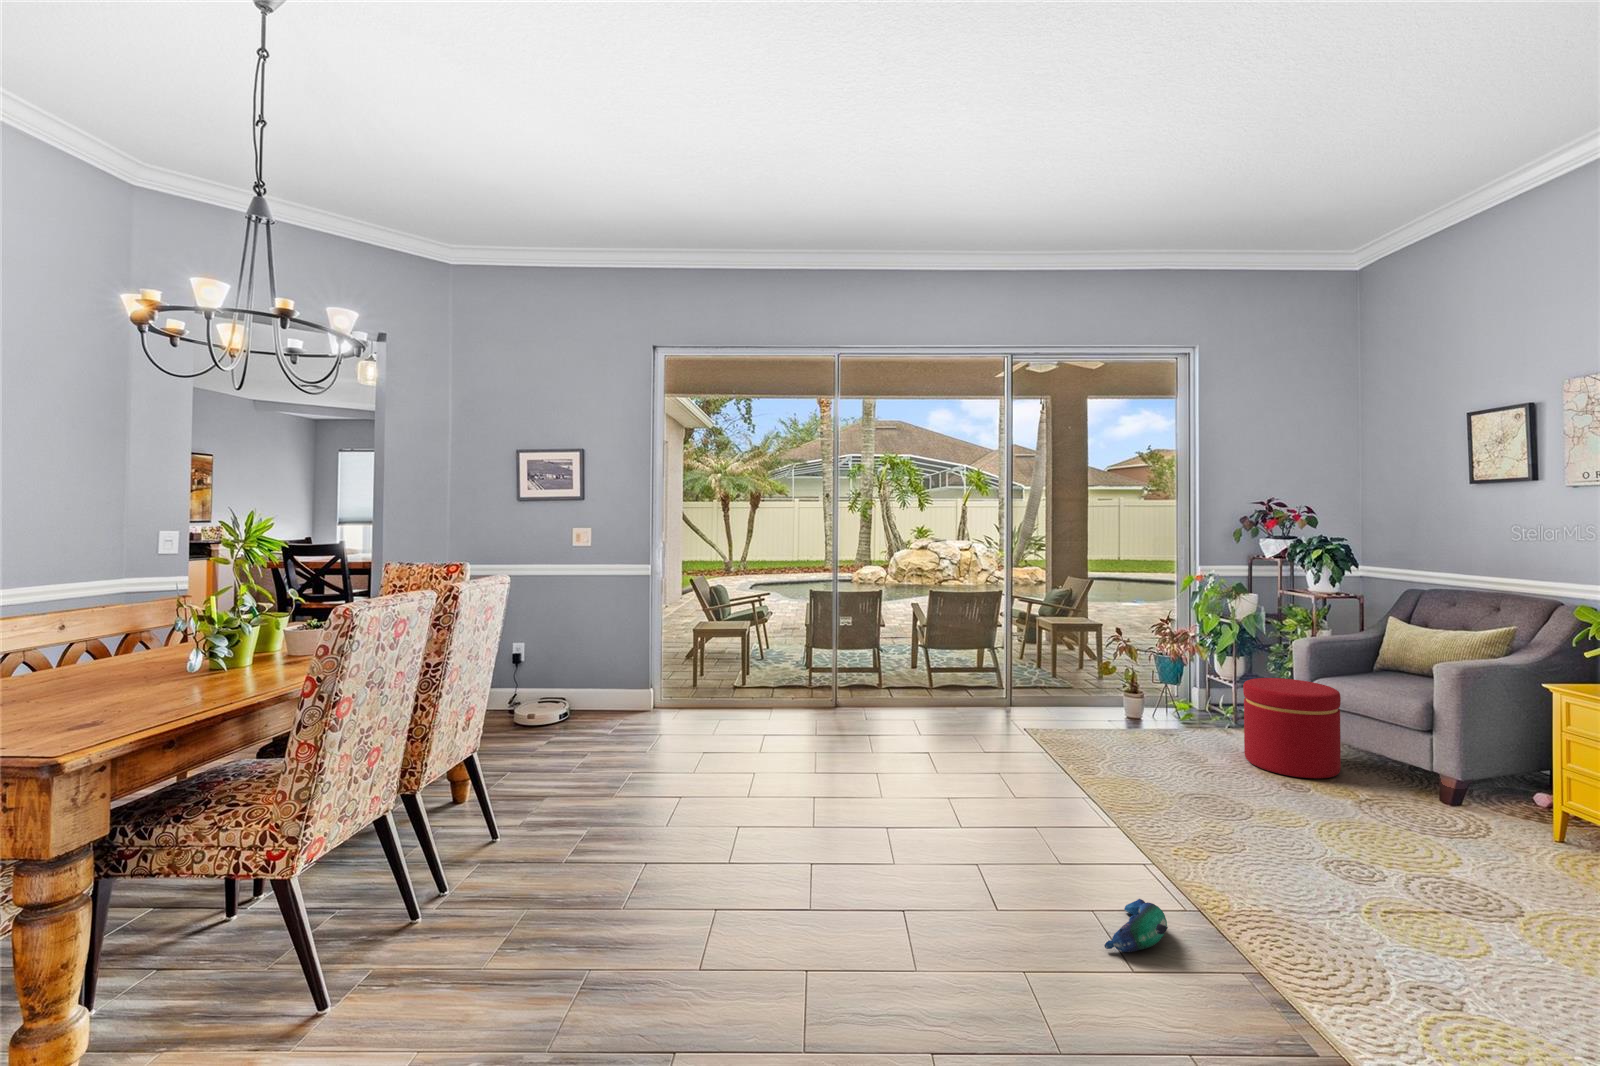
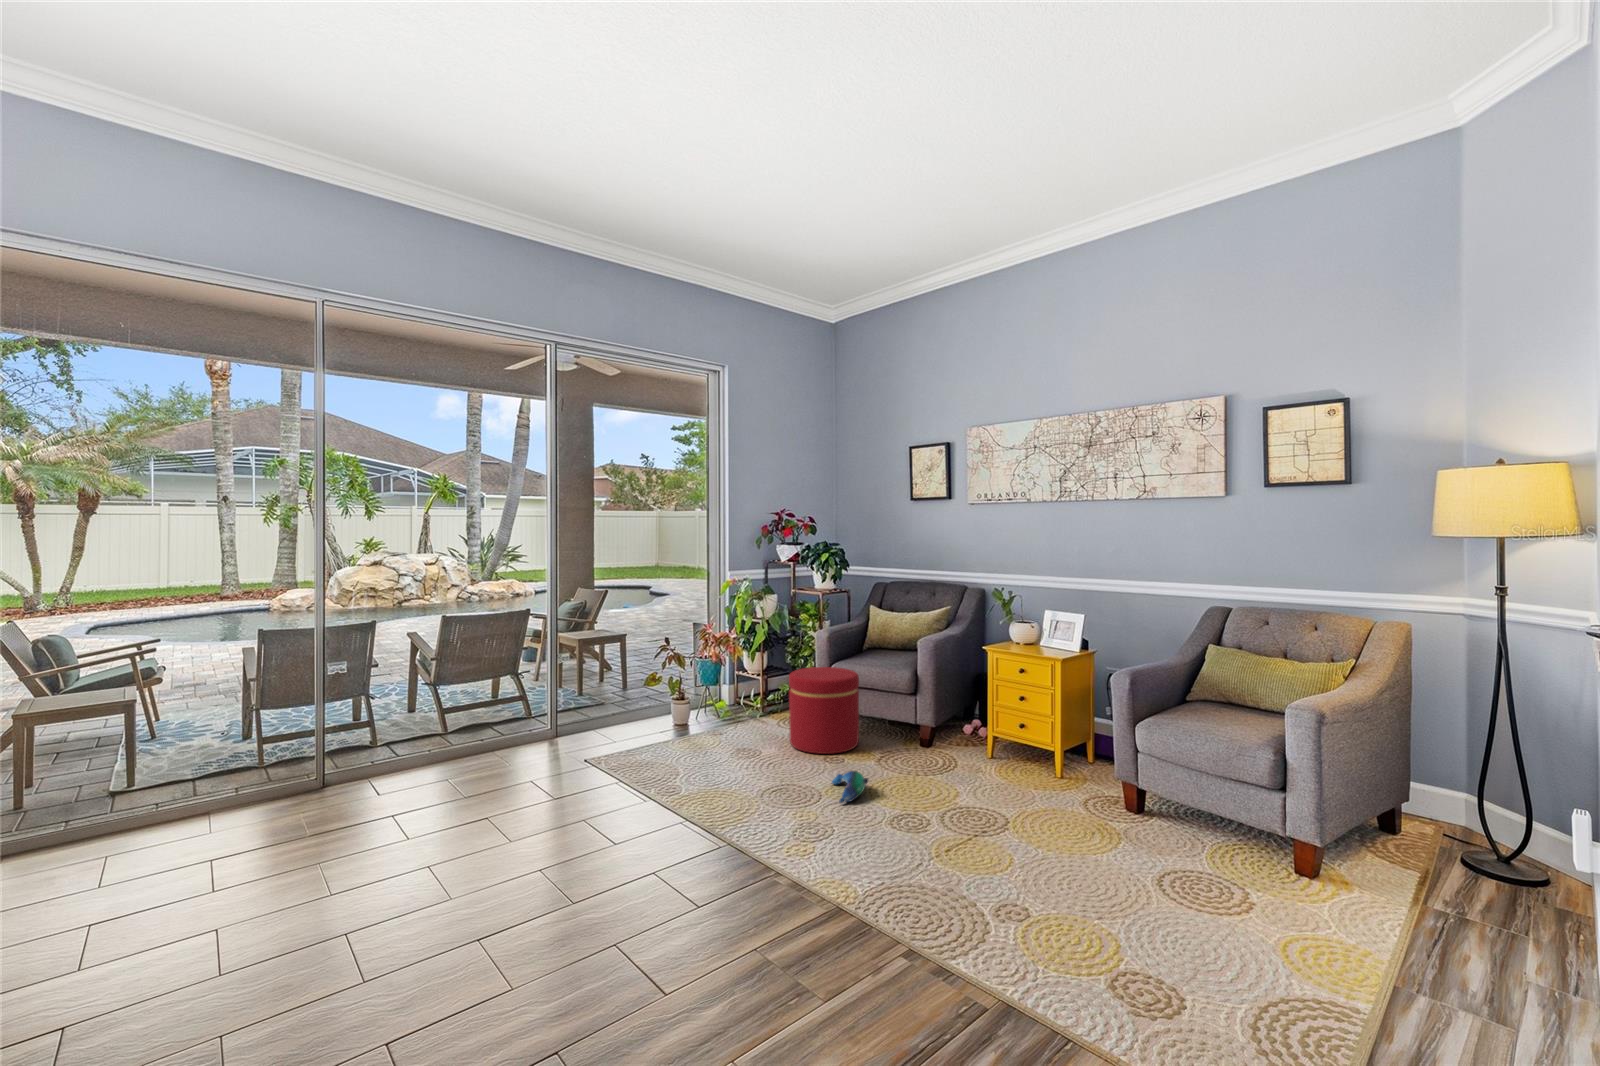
plush toy: present [1104,899,1168,953] -> present [832,771,868,803]

